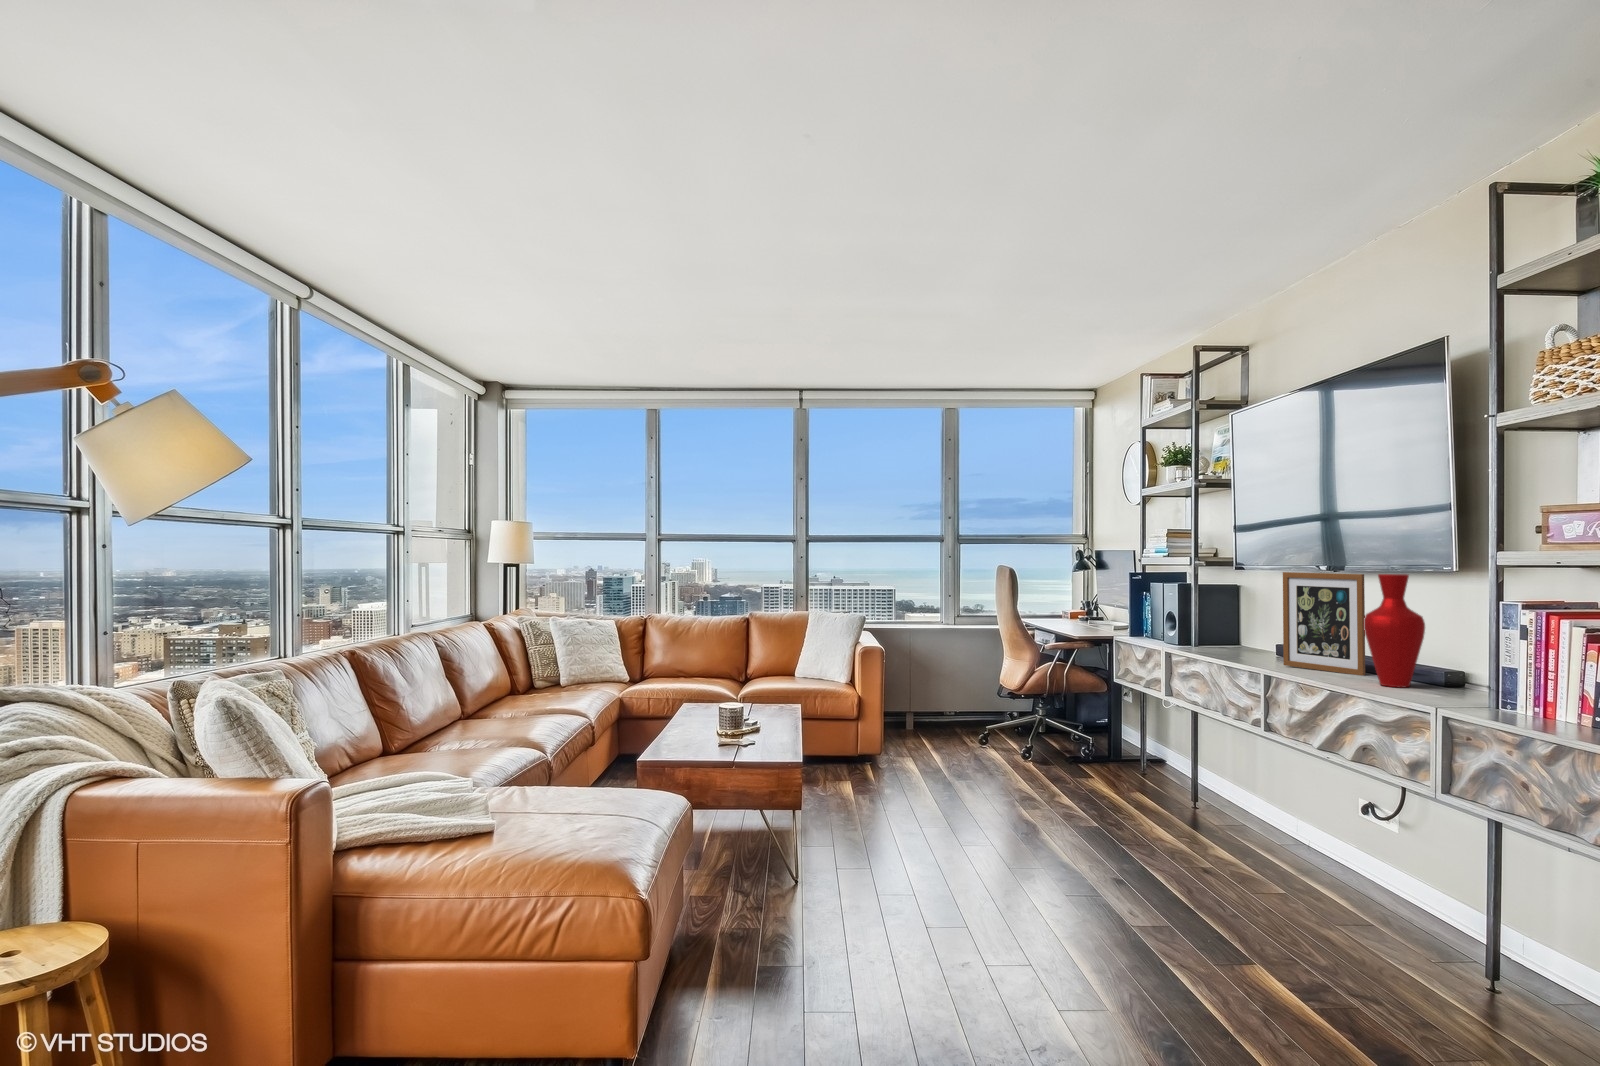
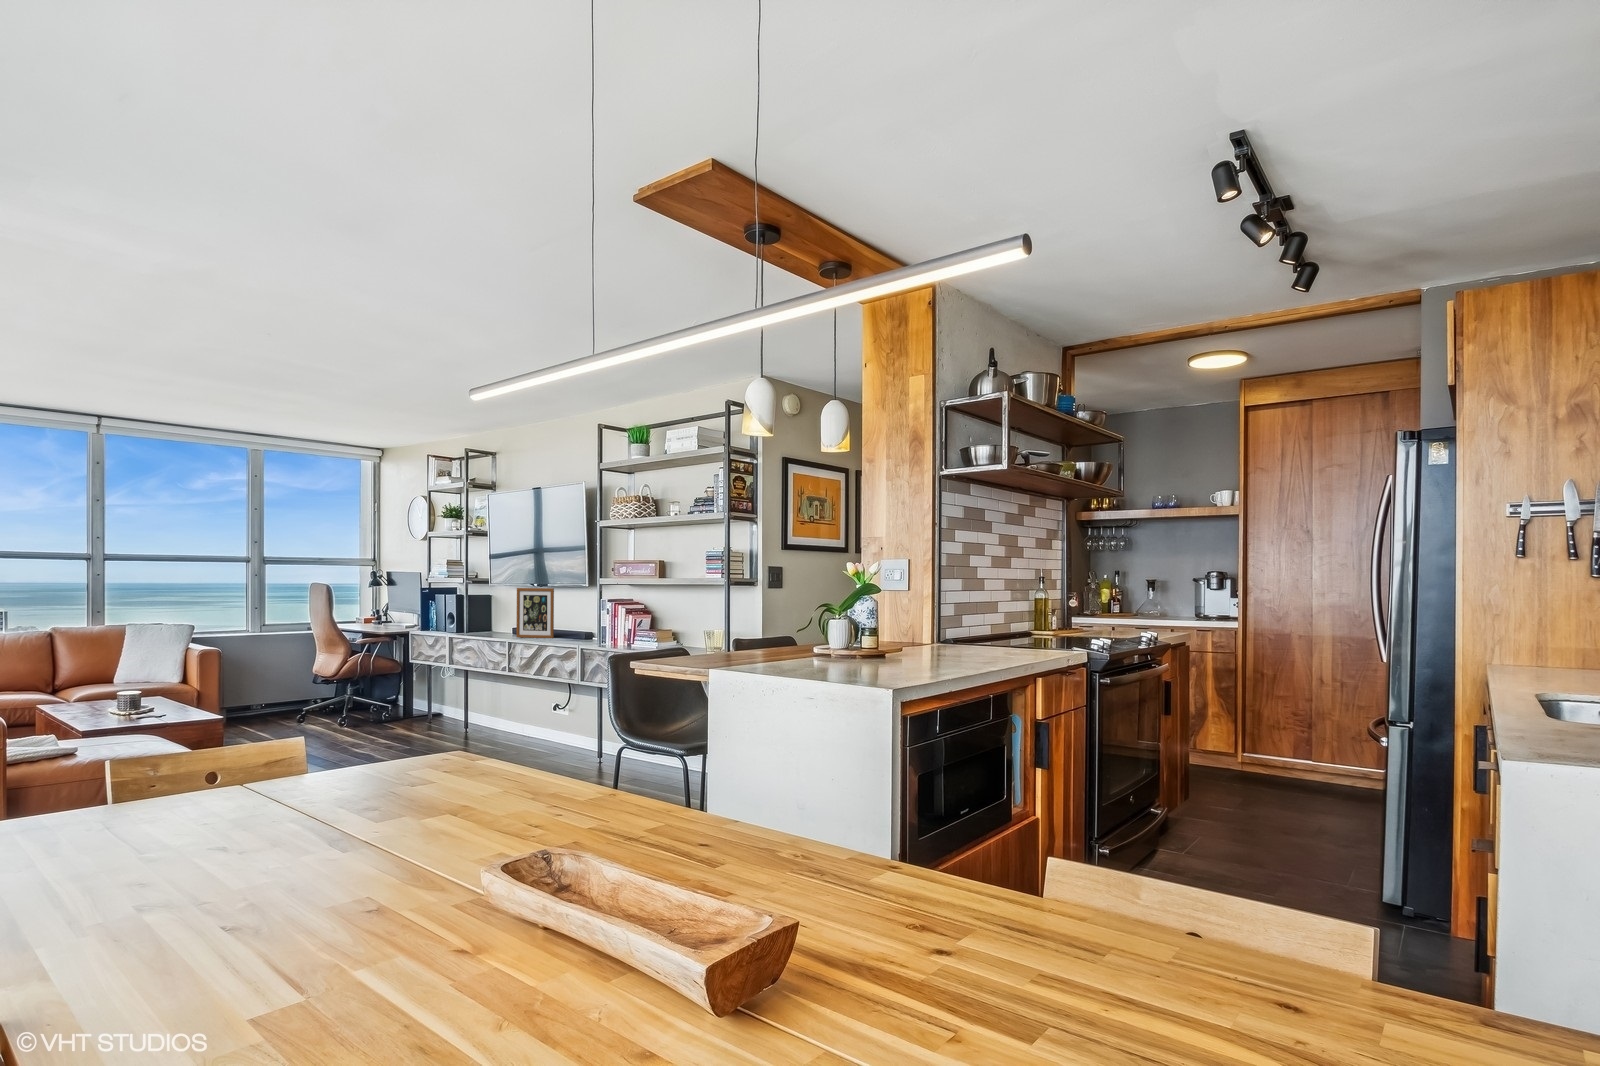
vase: present [1364,574,1425,688] -> none [553,588,577,641]

